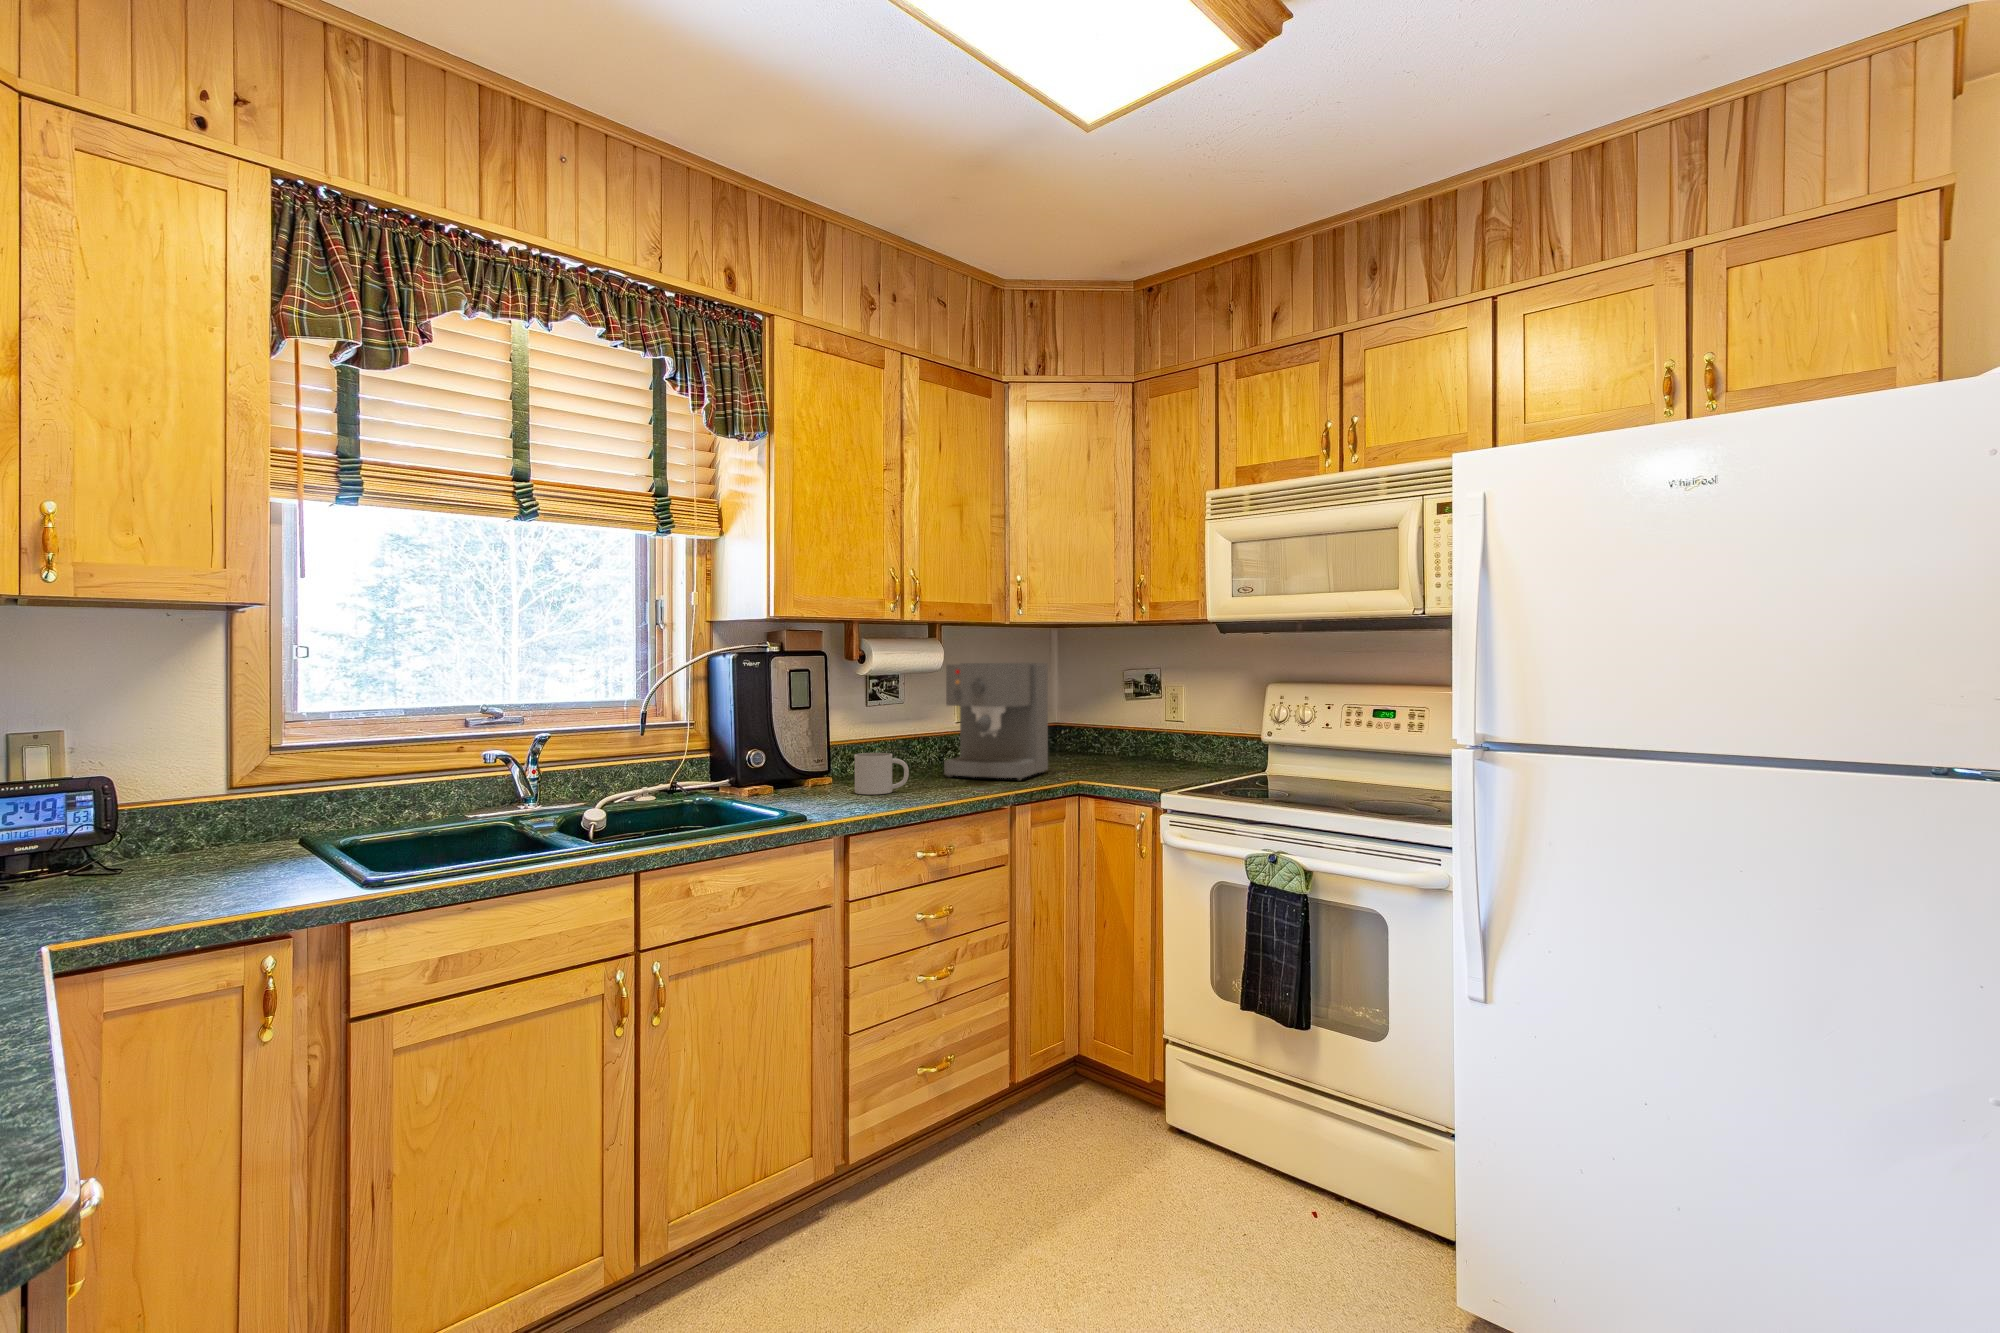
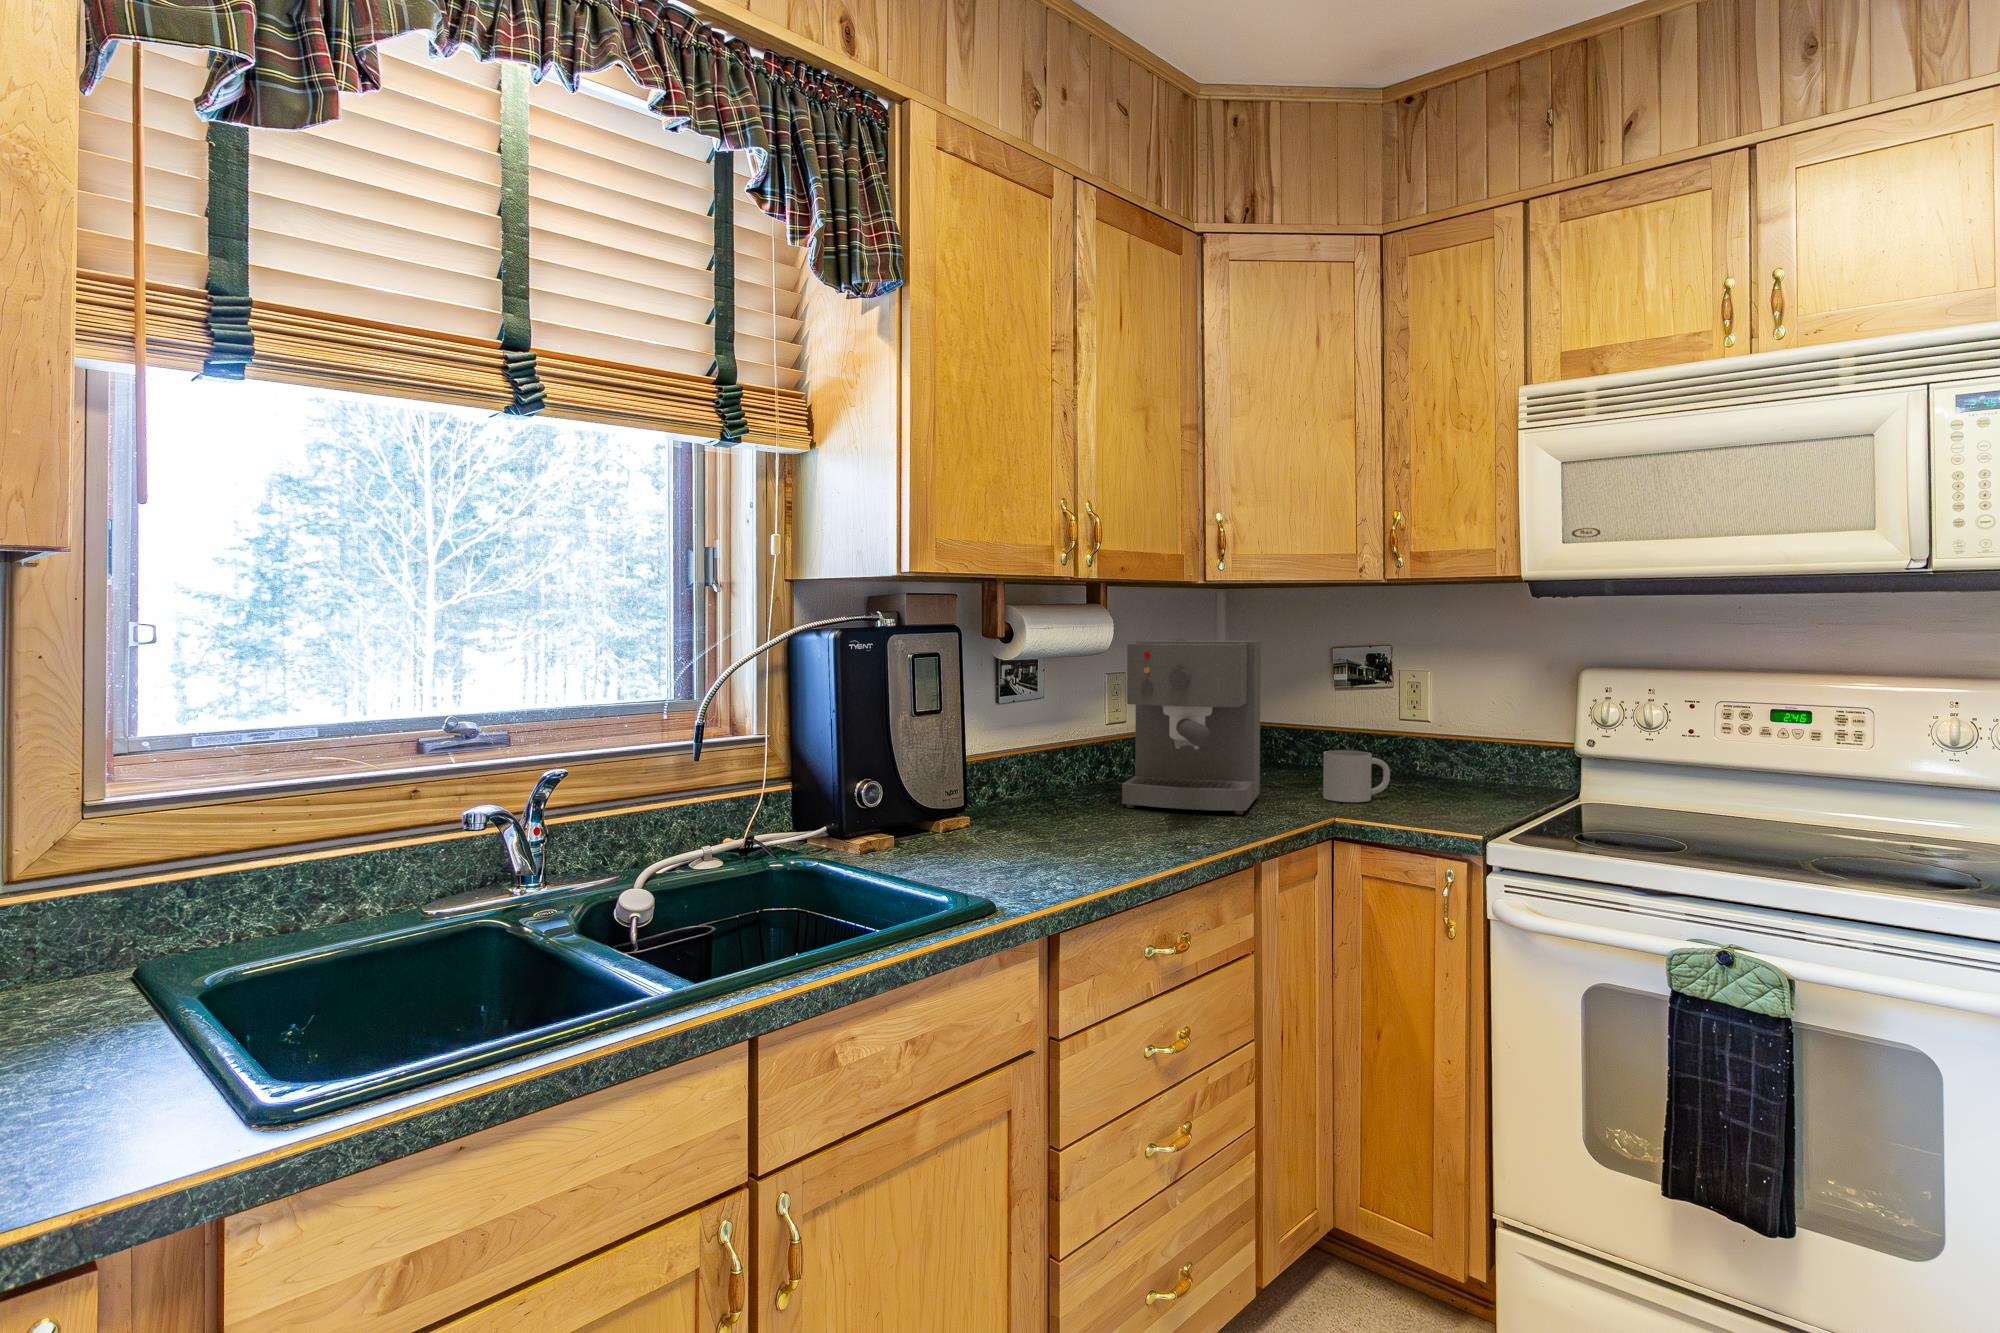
mug: present [855,753,909,794] -> present [1323,750,1390,802]

